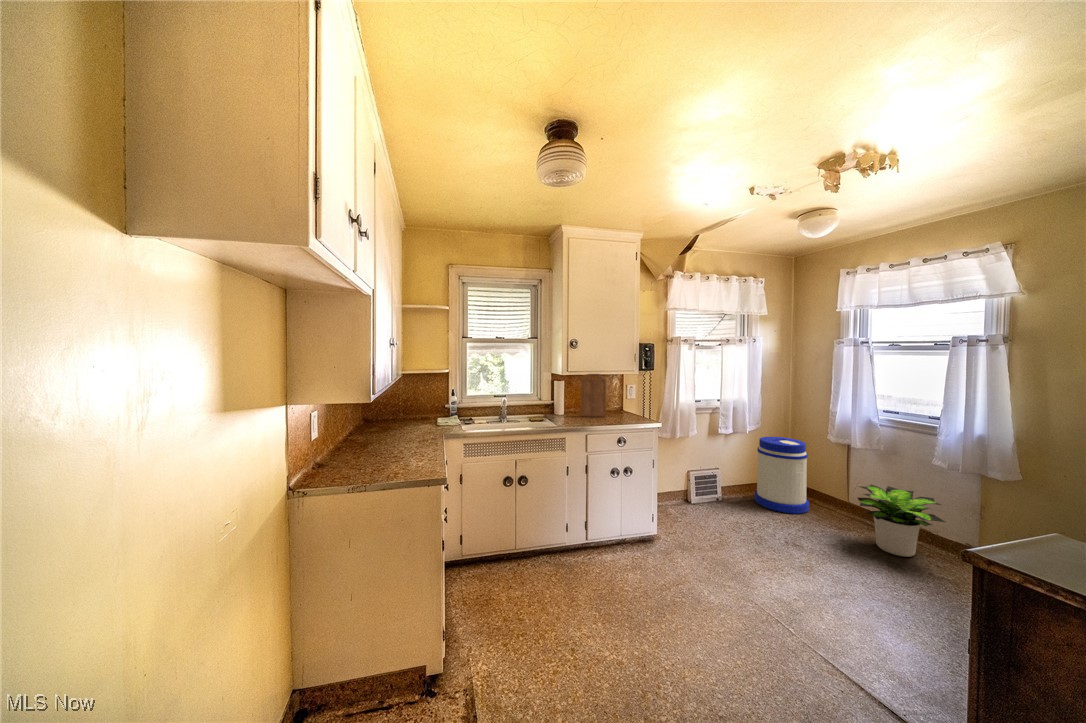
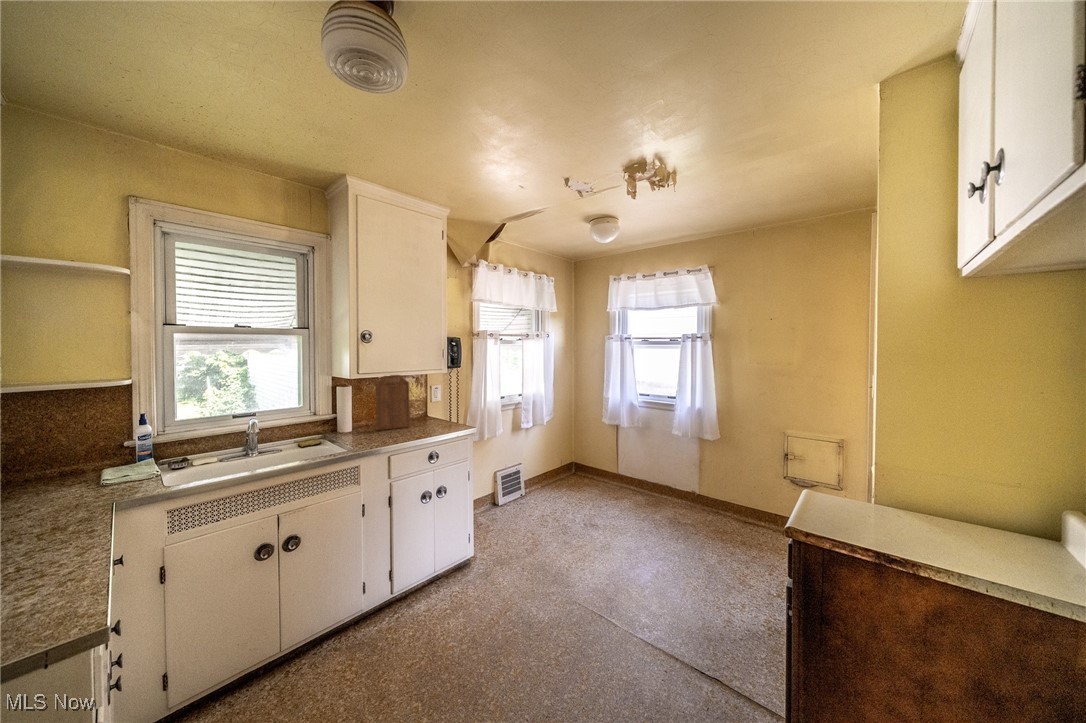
trash can: present [754,437,809,514] -> none [551,425,593,493]
potted plant: present [858,485,945,557] -> none [629,455,685,510]

